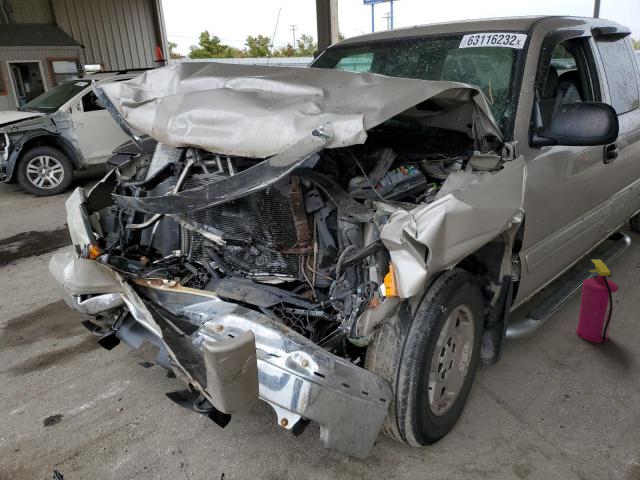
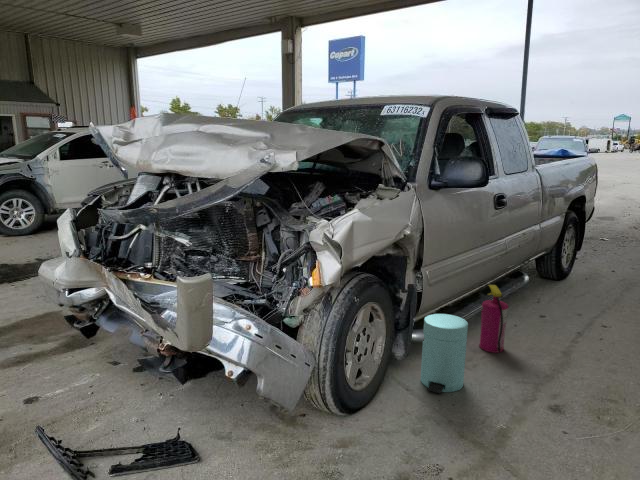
trash can: none [511,306,579,408] -> present [420,314,468,393]

